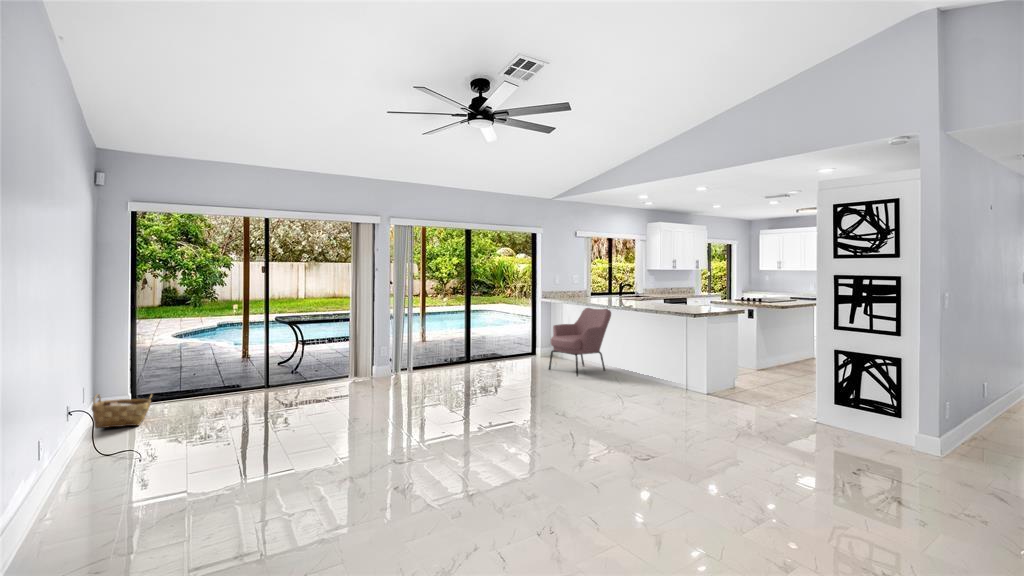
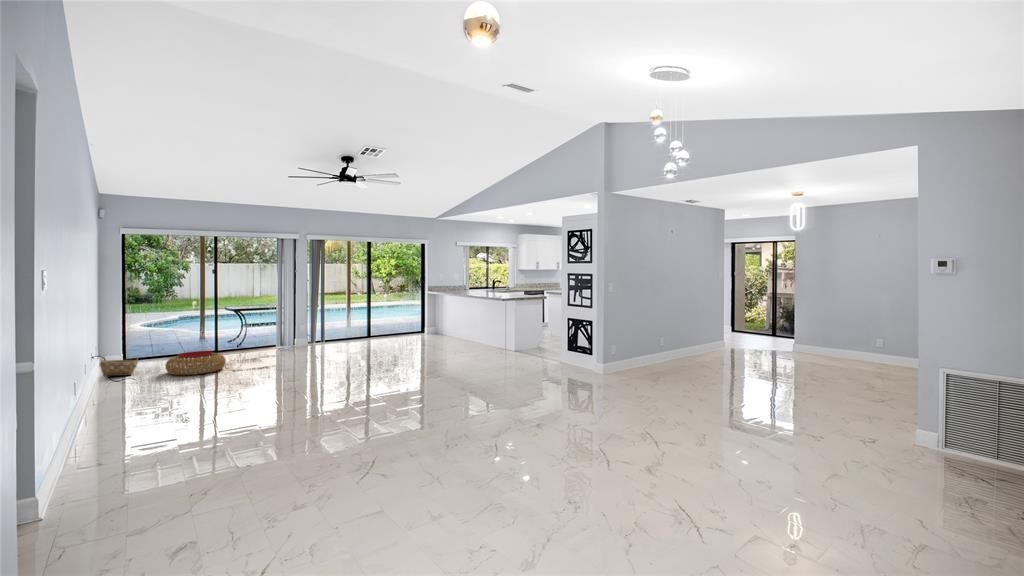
armchair: present [549,308,611,376] -> none [427,298,470,346]
pouf: none [191,386,282,429] -> present [165,351,226,375]

